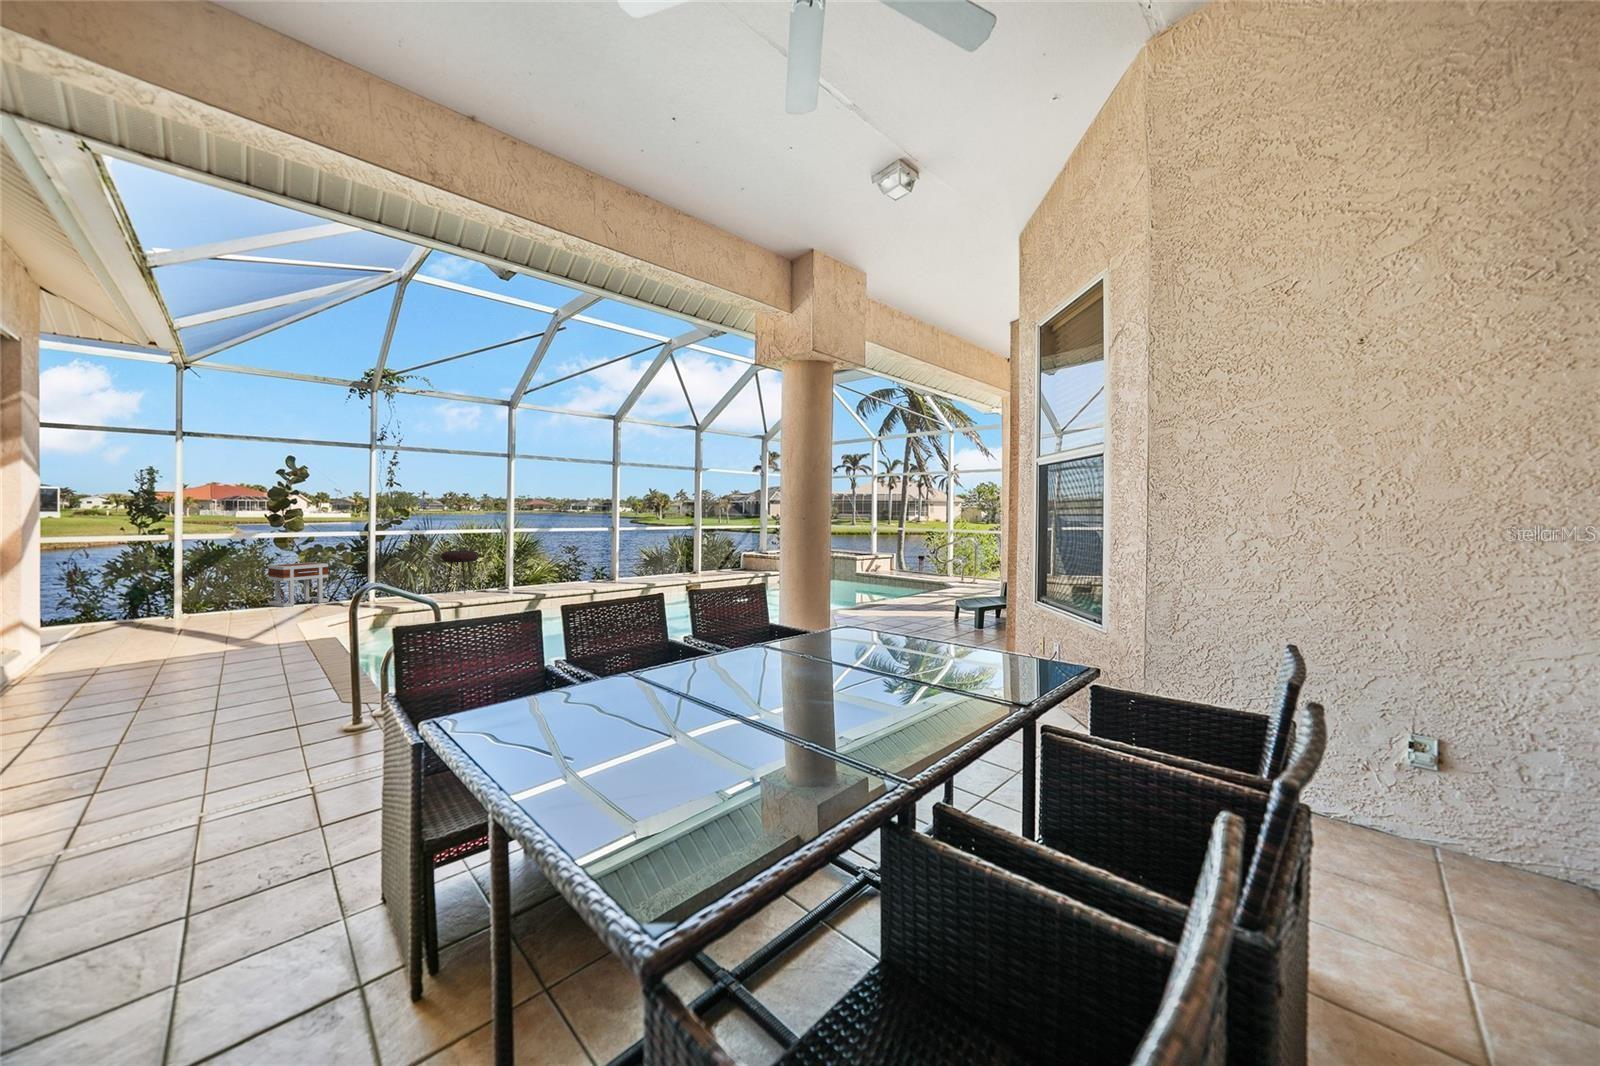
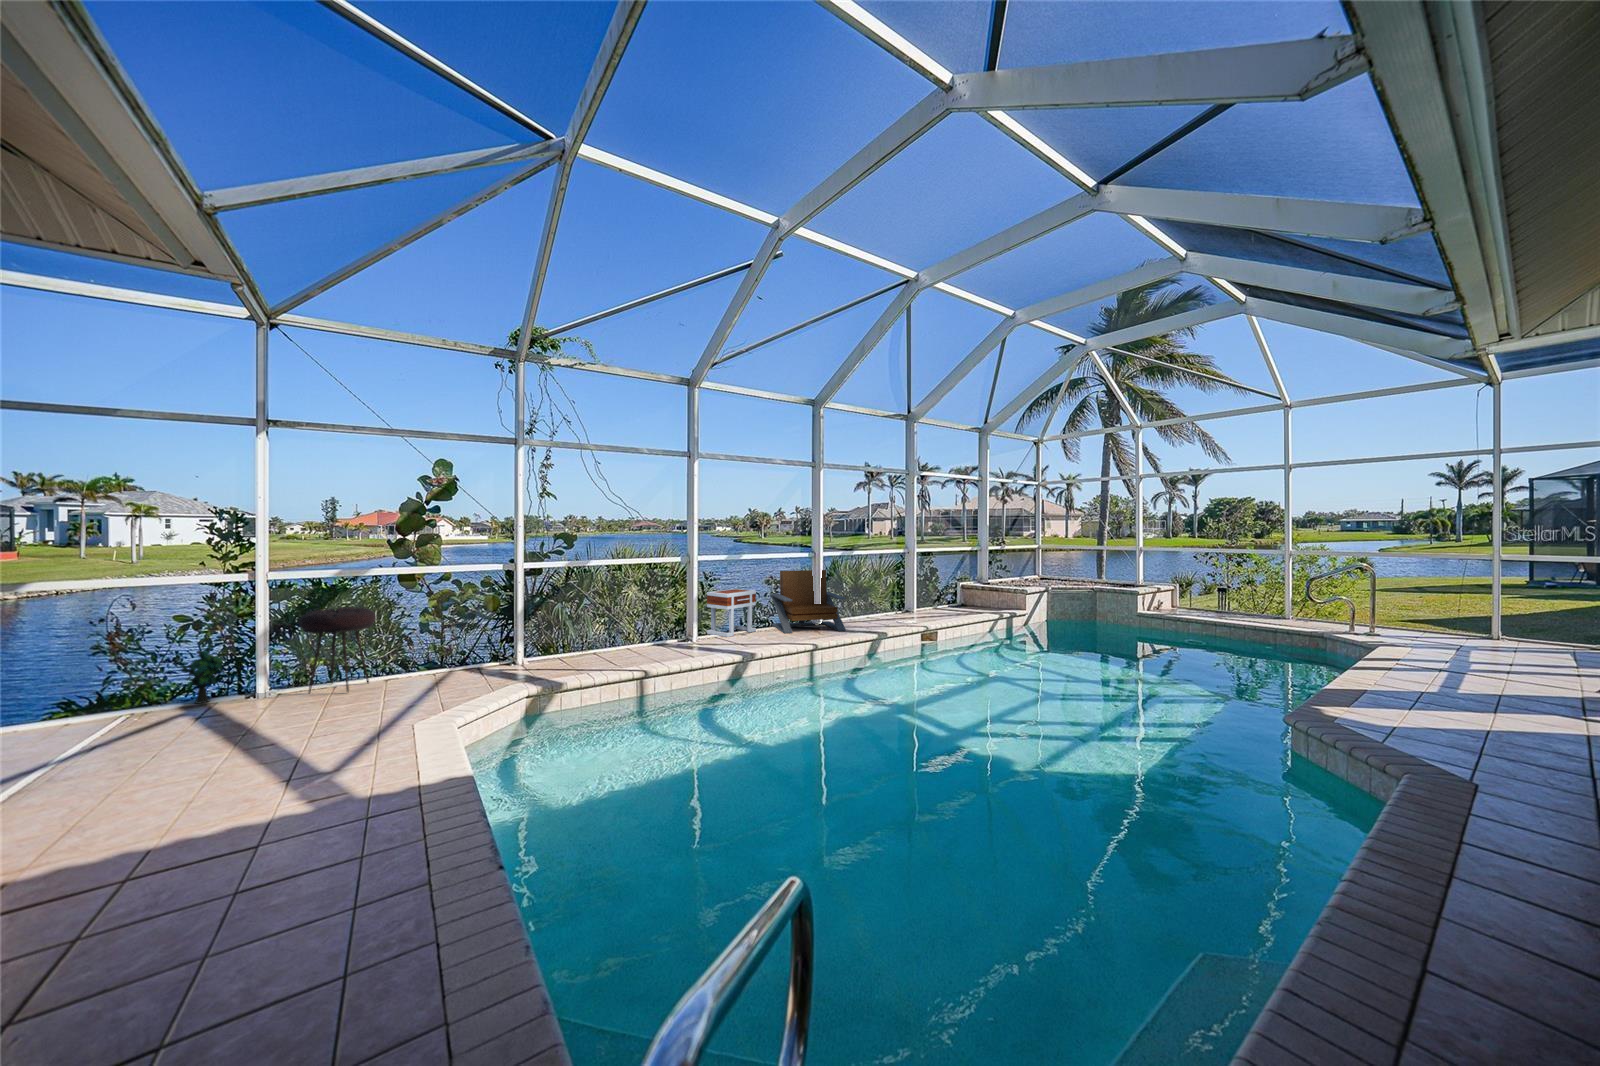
lounge chair: none [578,541,630,586] -> present [771,570,846,634]
stool: present [441,550,478,593] -> present [299,607,376,693]
side table: present [268,562,329,607] -> present [707,589,756,637]

